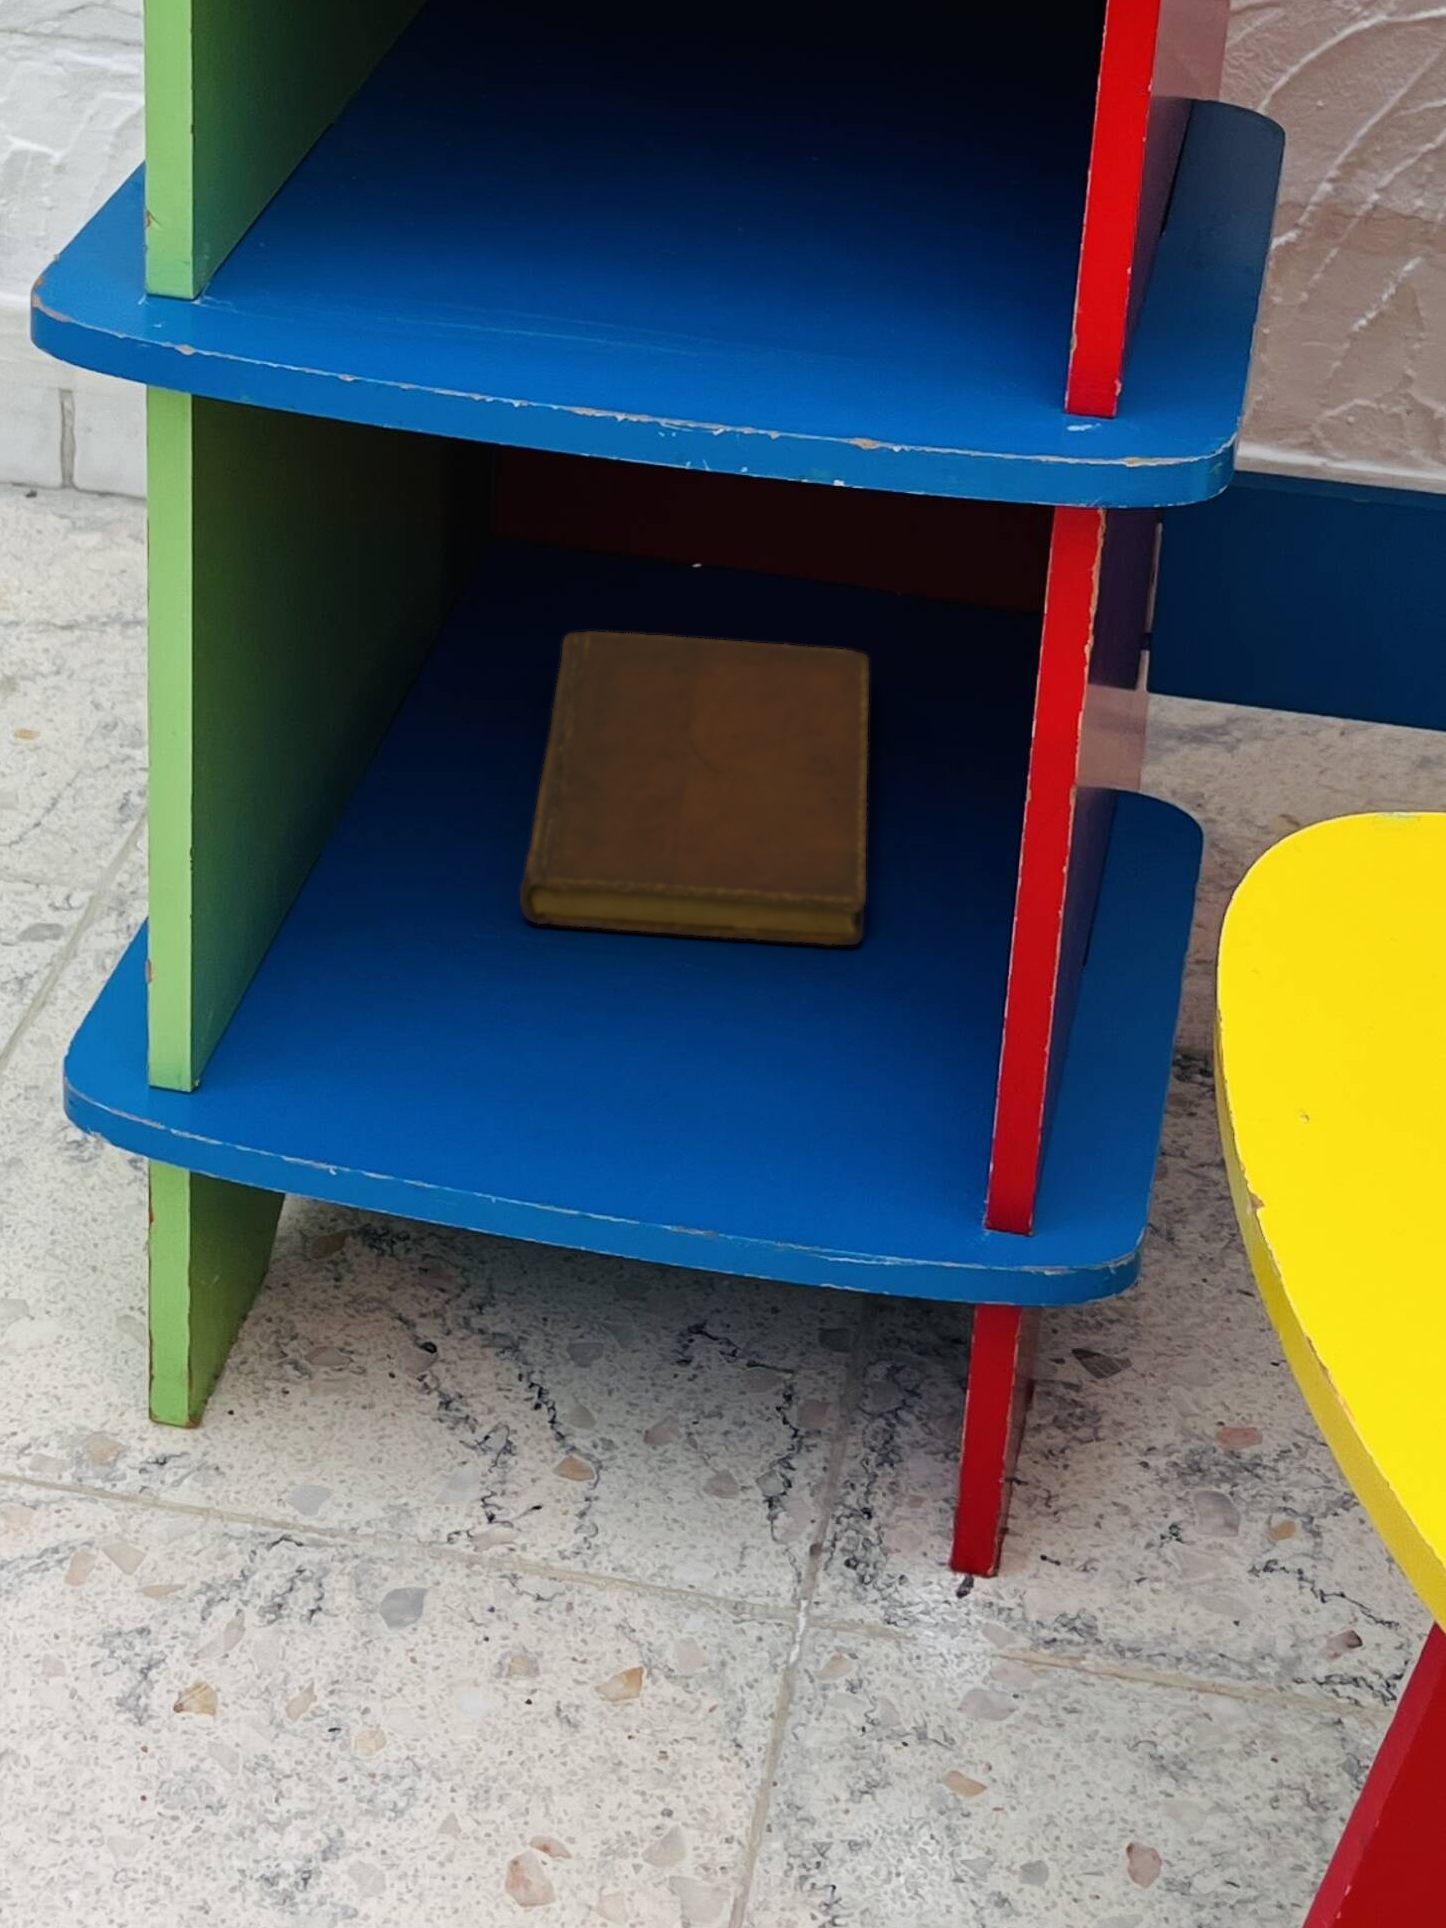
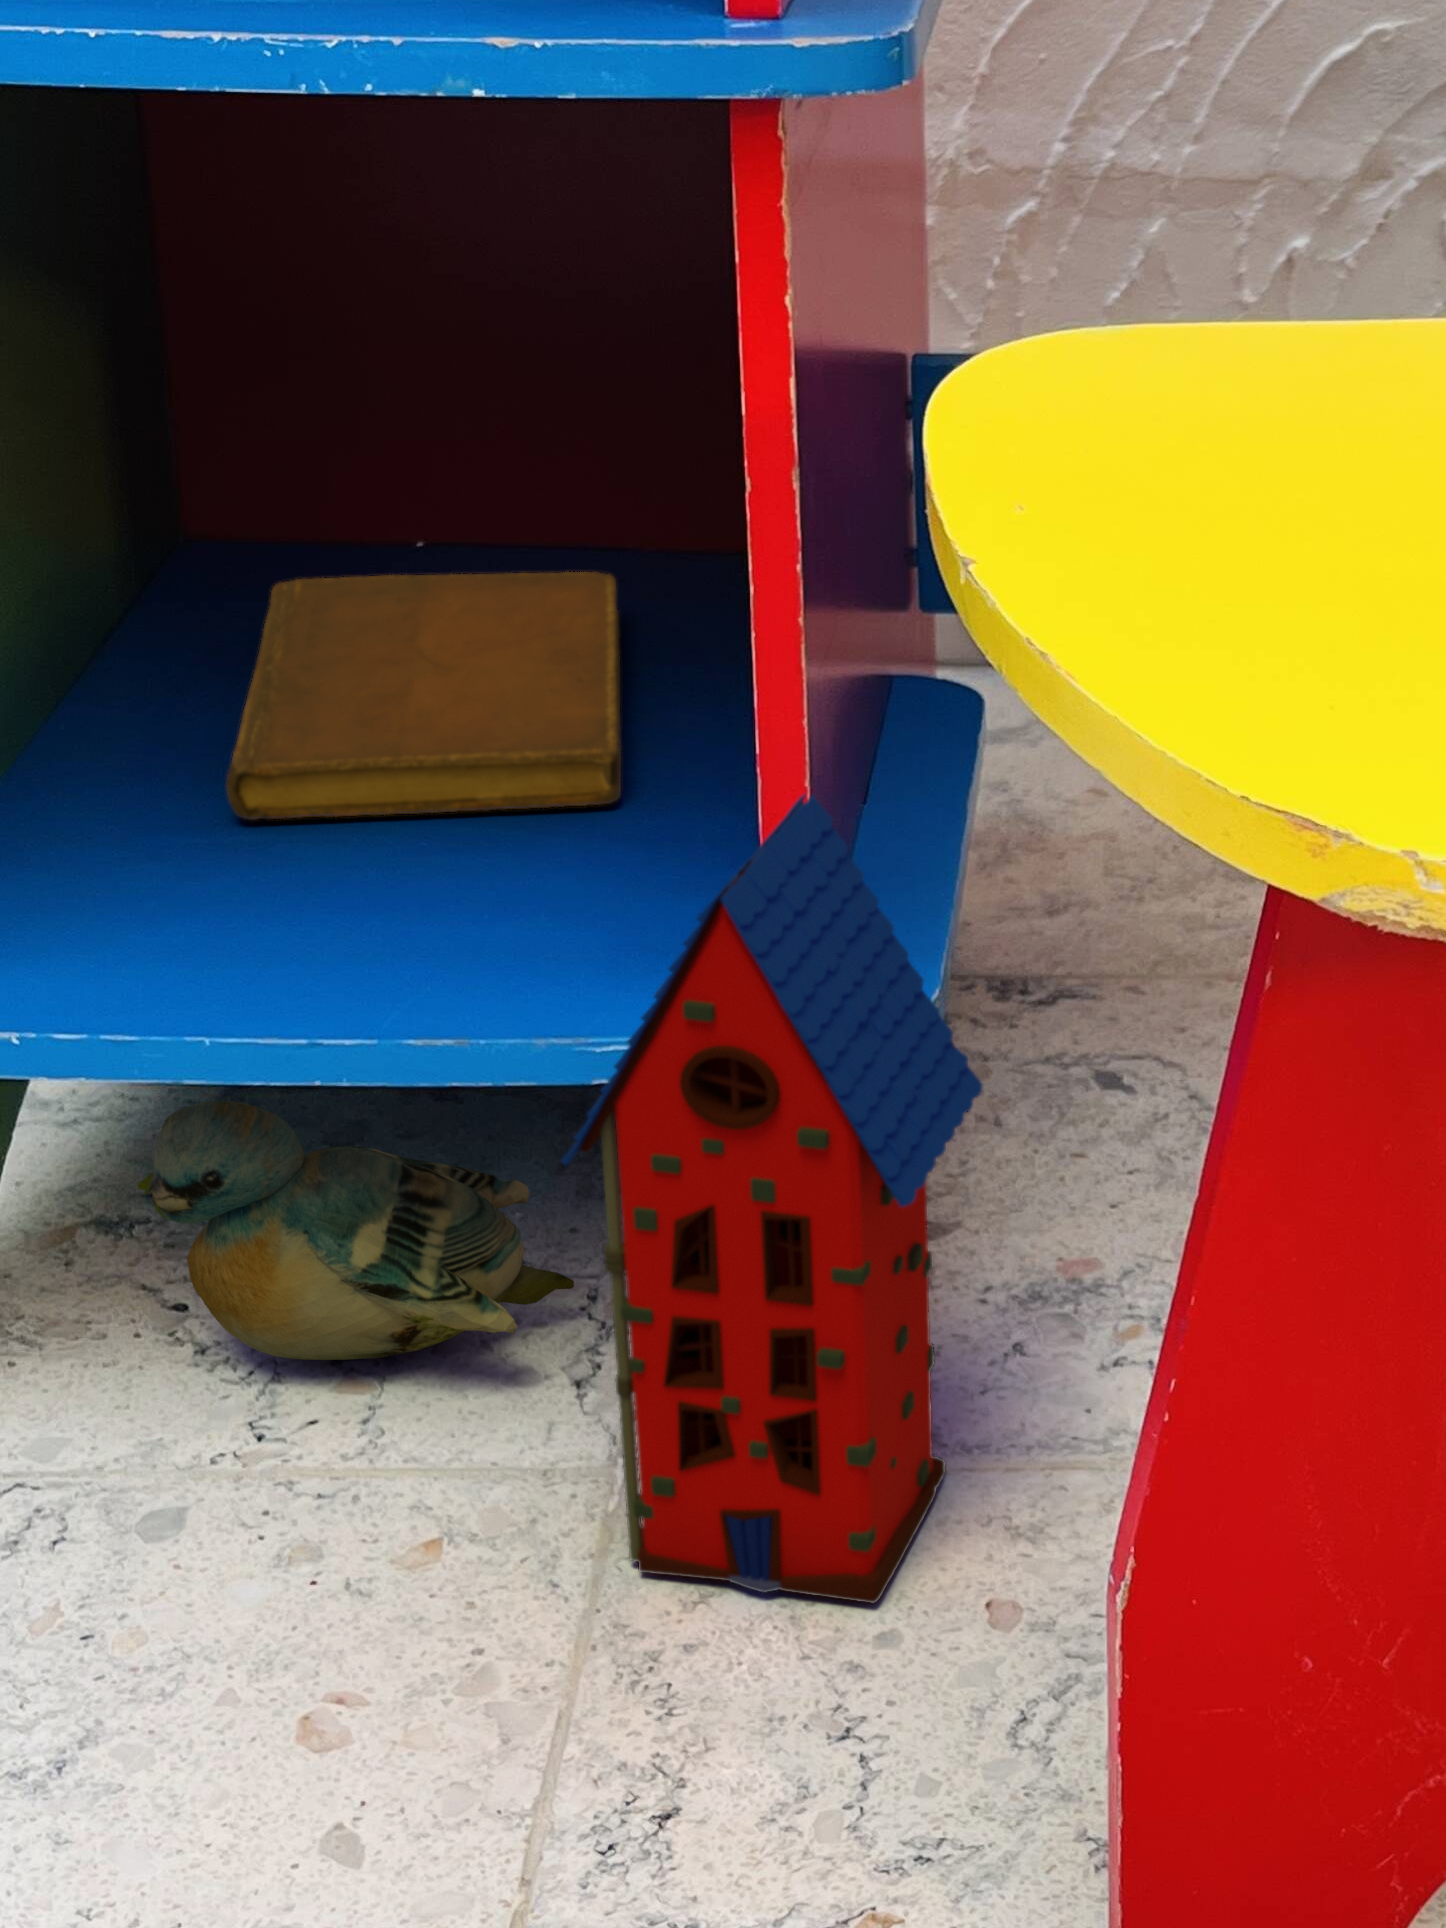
toy house: none [796,1094,1182,1834] -> present [561,794,982,1603]
plush toy: none [410,1206,773,1463] -> present [137,1101,574,1360]

